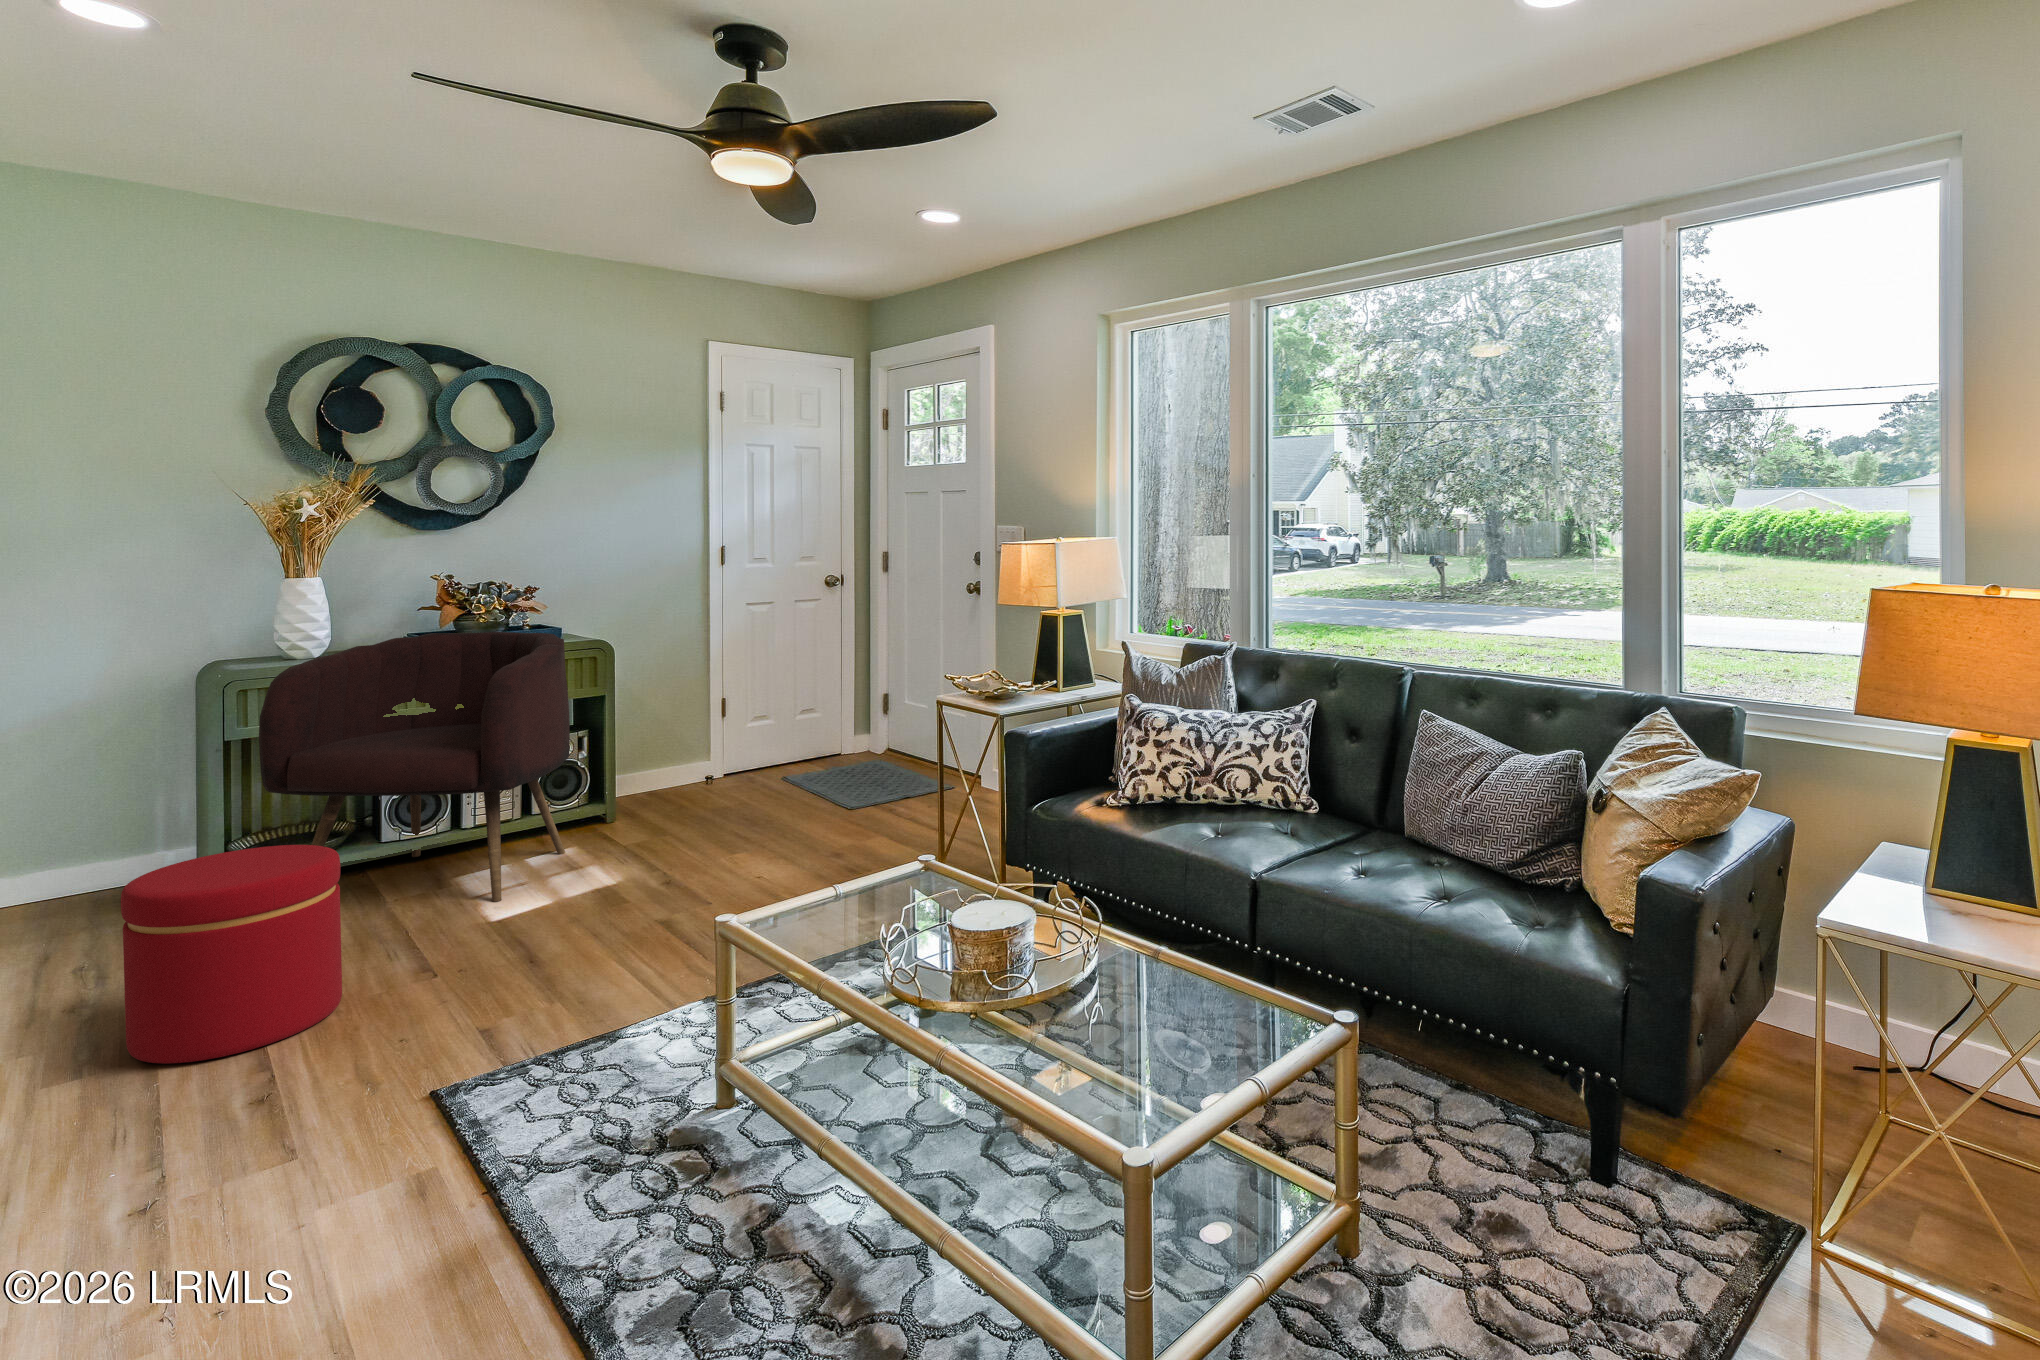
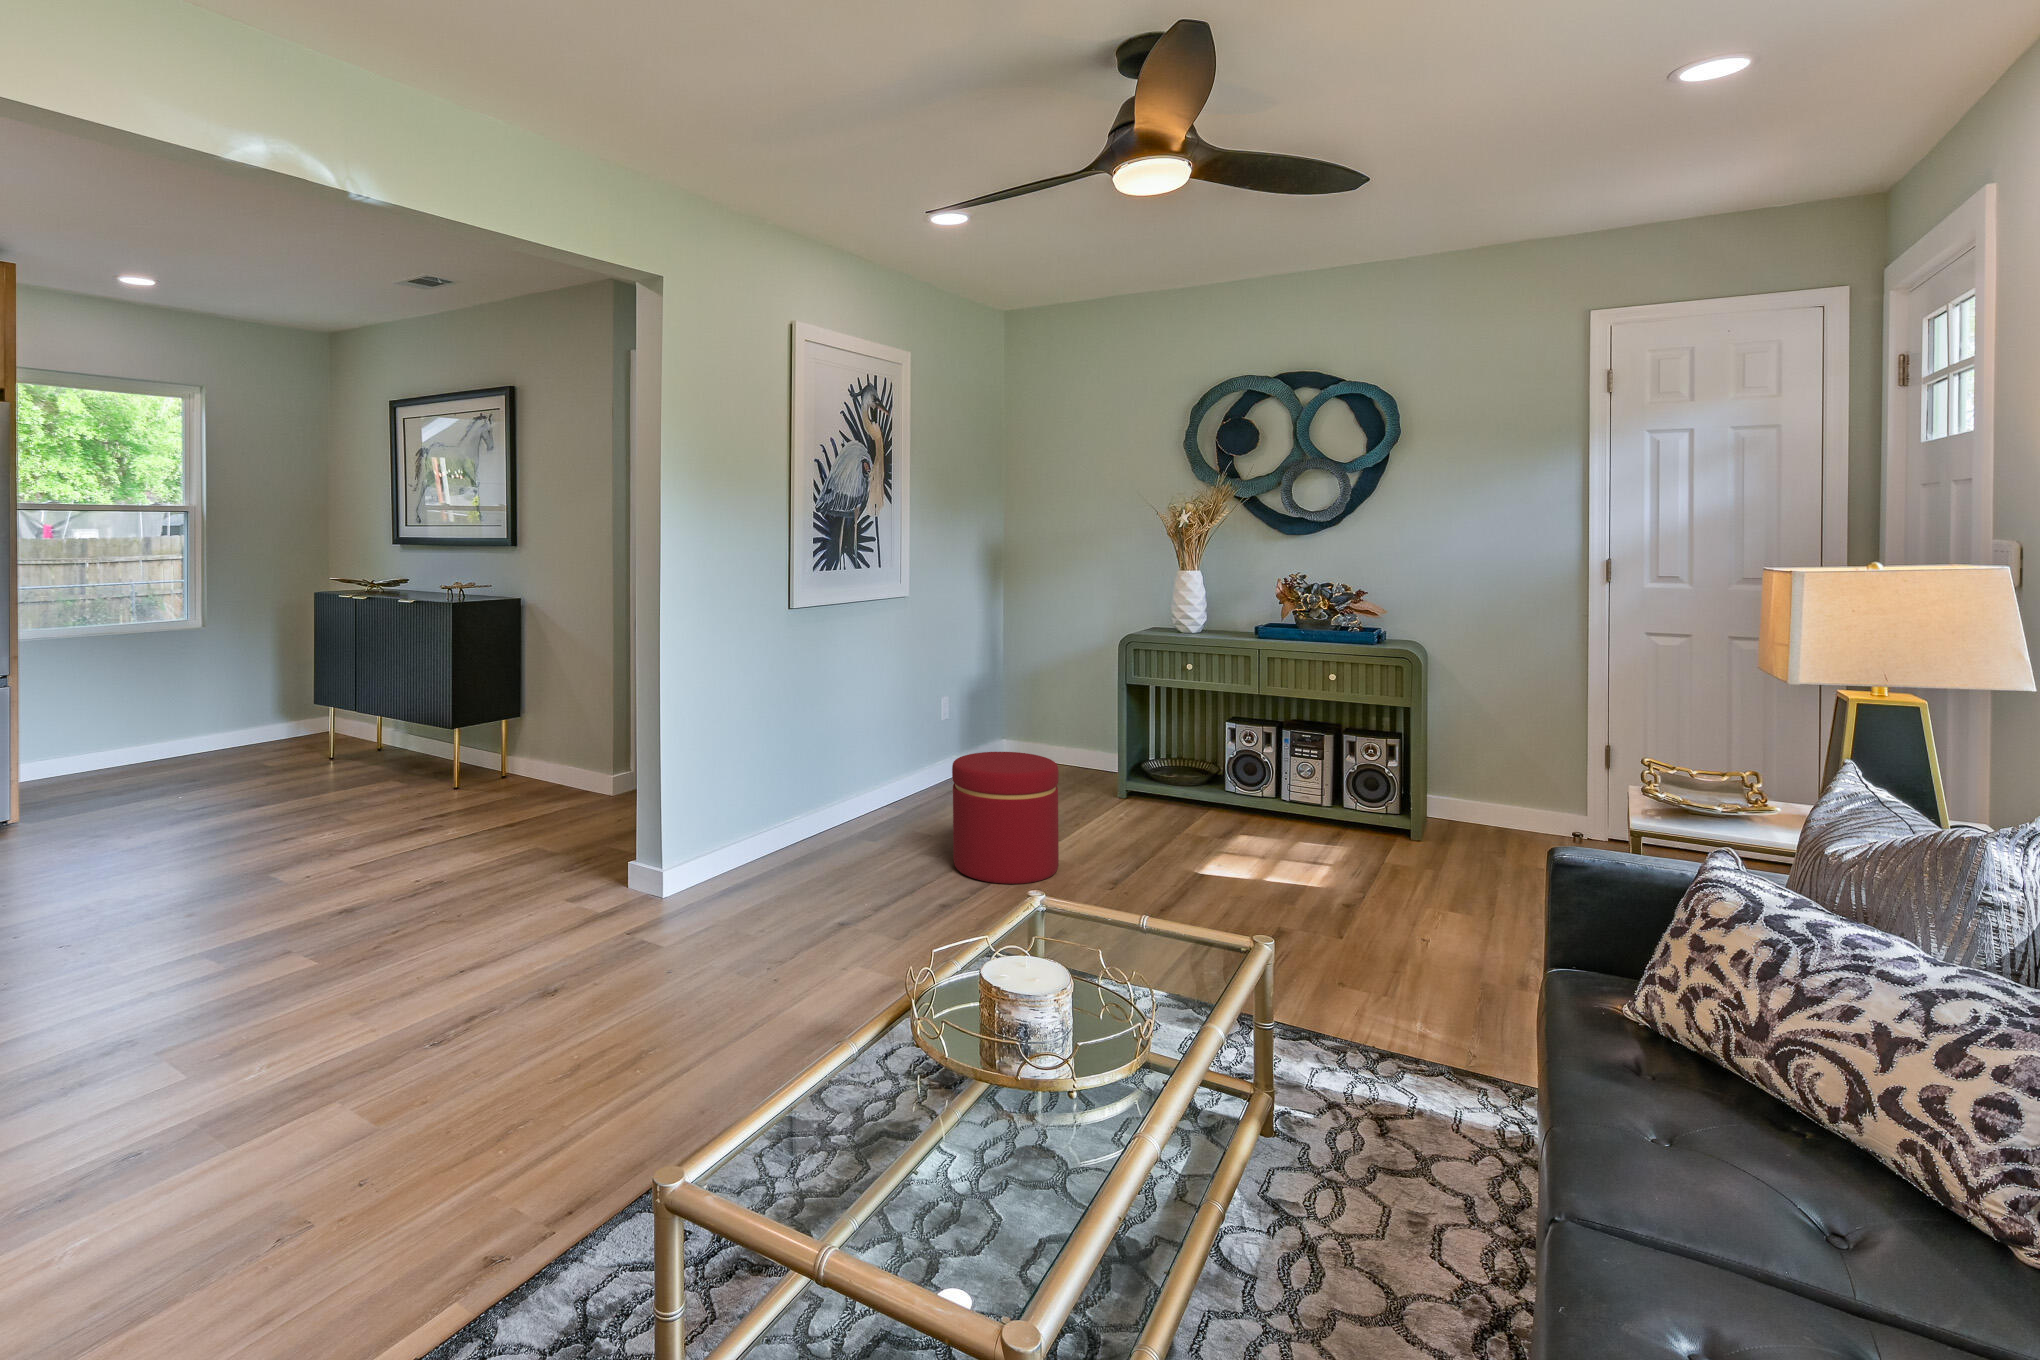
armchair: present [259,632,570,902] -> none [1128,625,1331,861]

